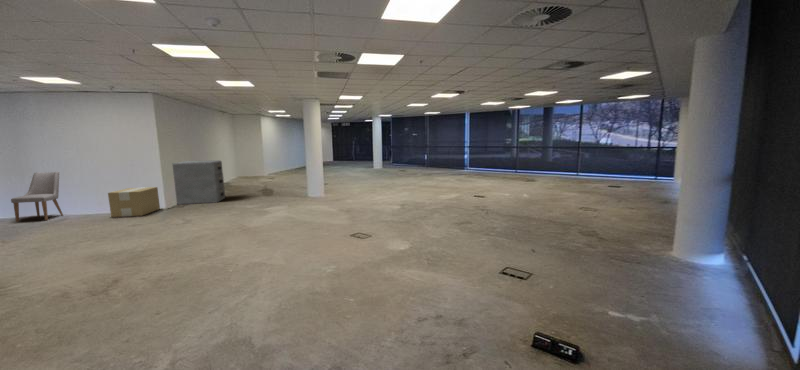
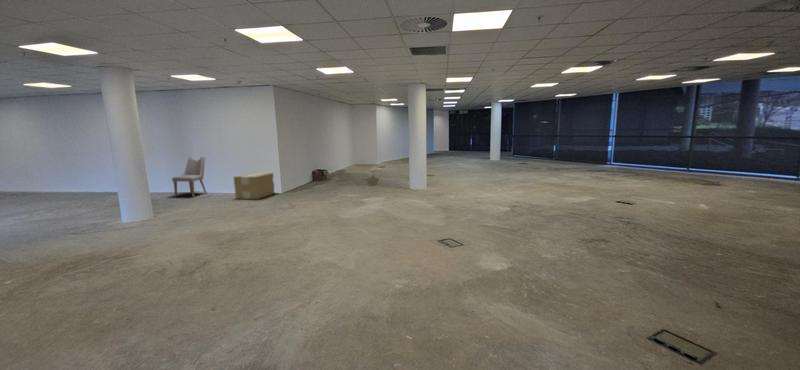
filing cabinet: present [172,160,225,204] -> none [287,149,332,190]

